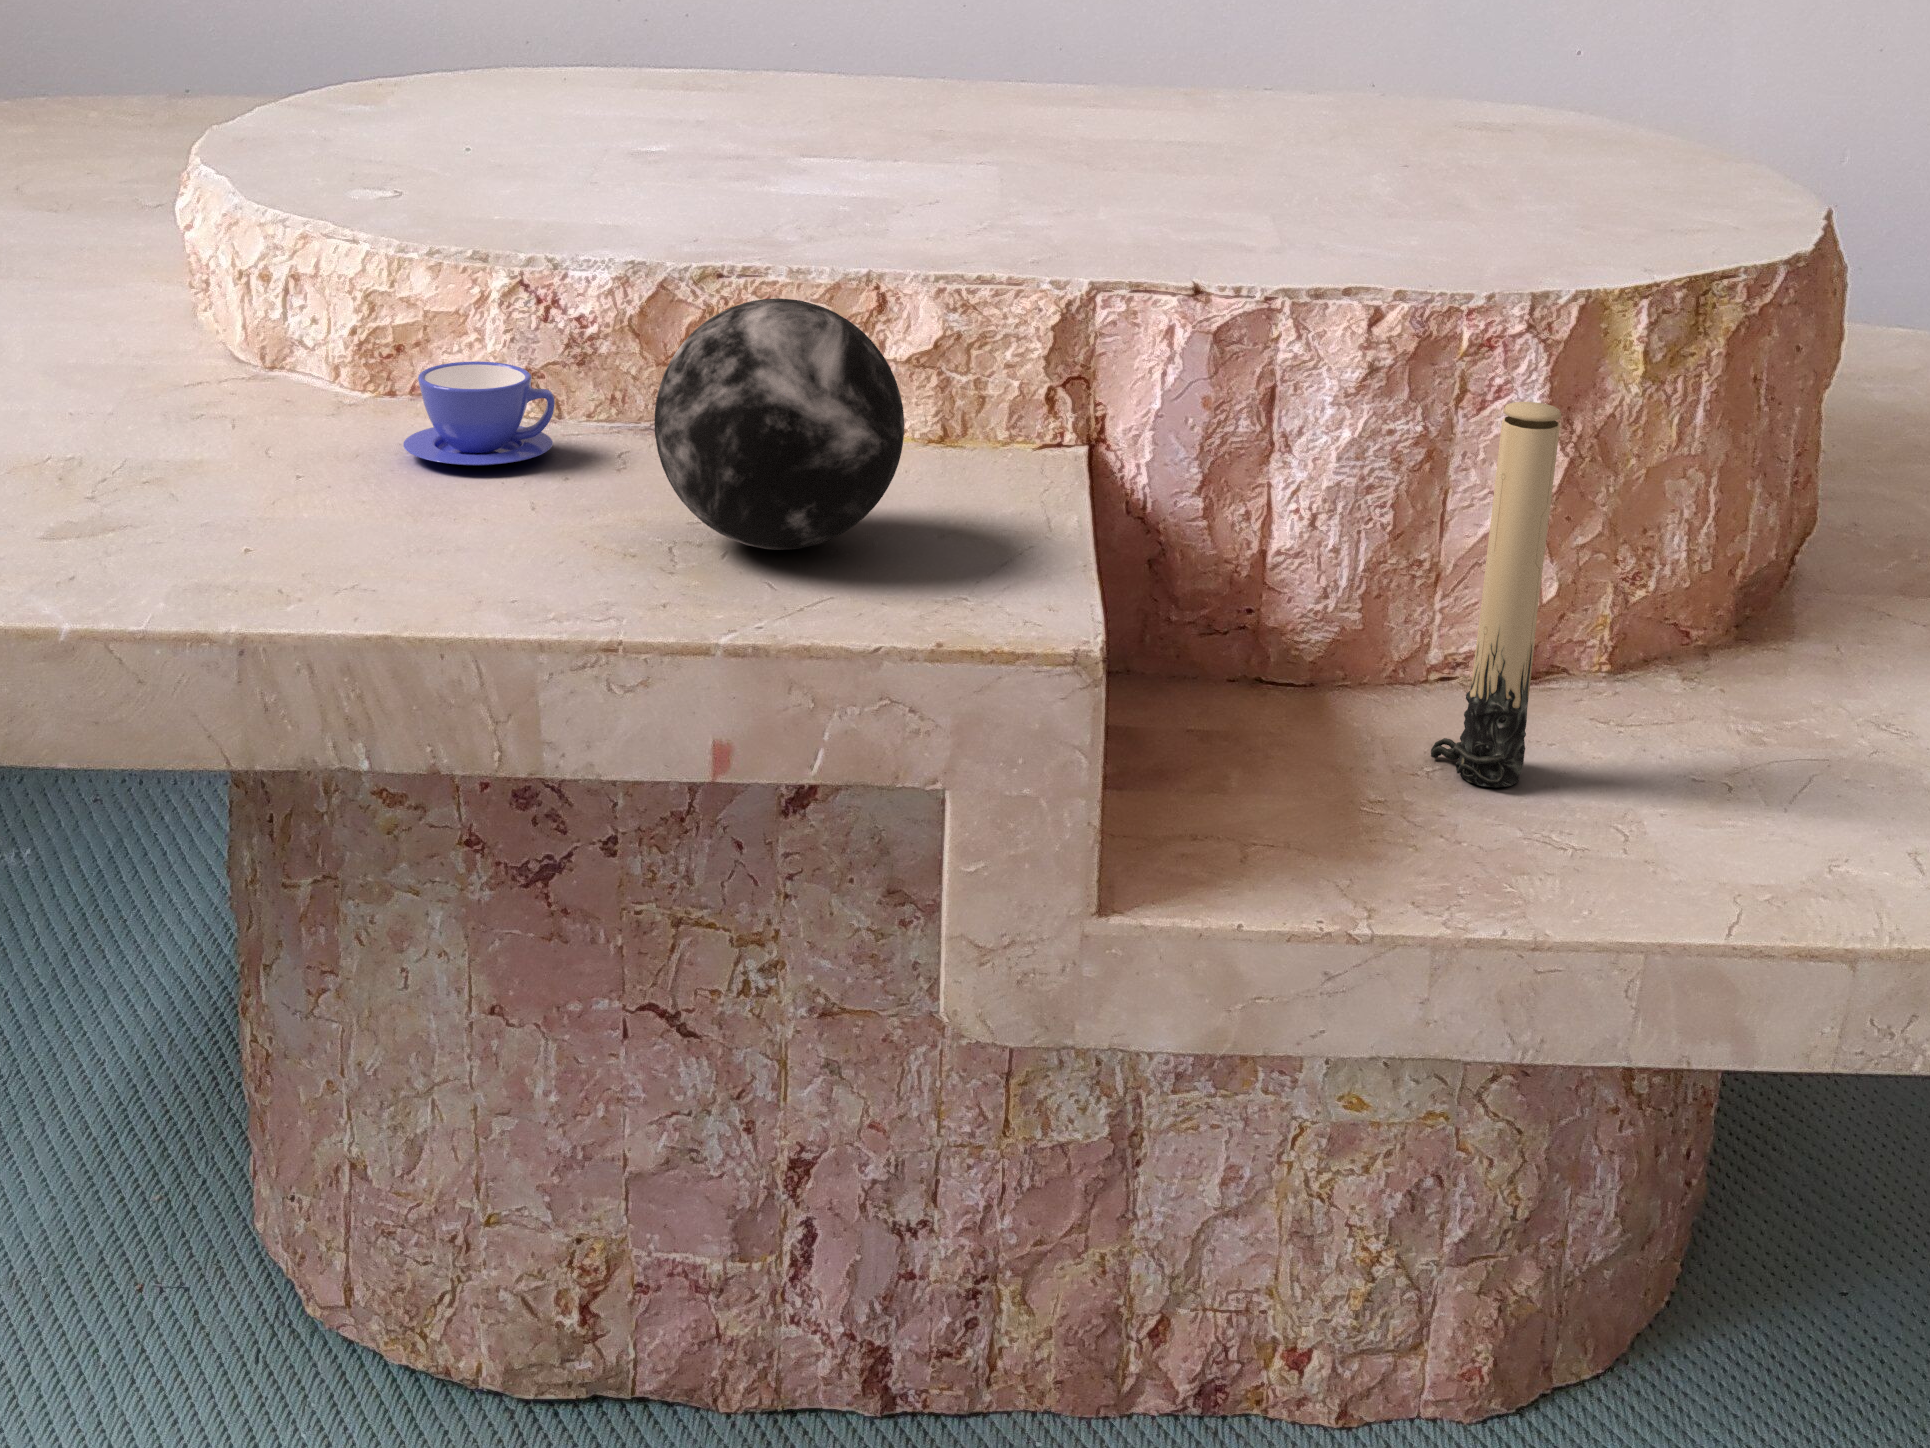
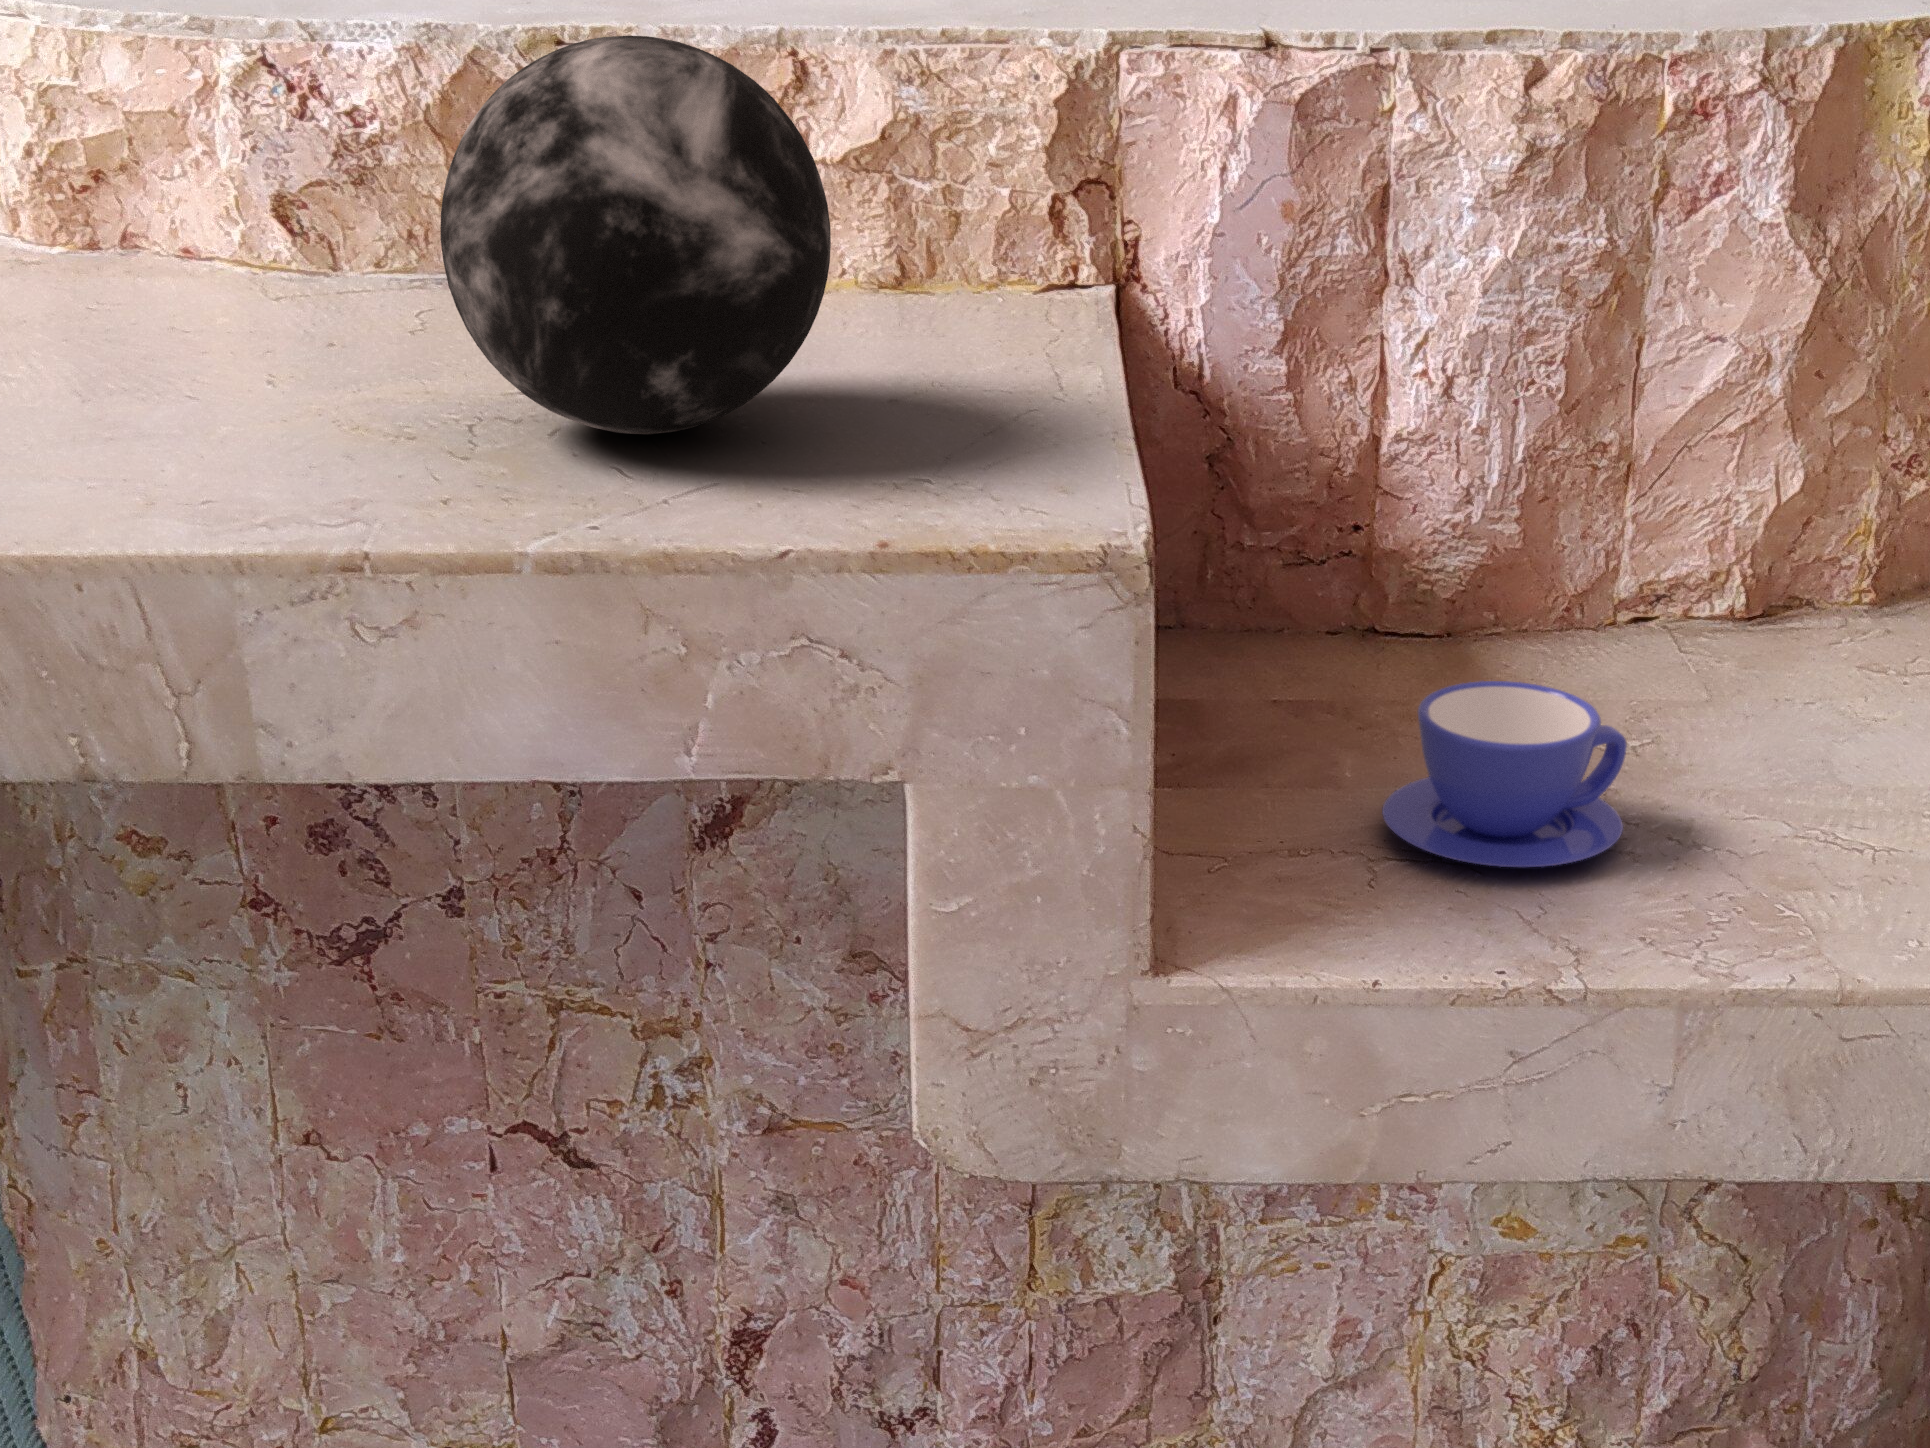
teacup: present [403,361,555,466] -> present [1382,681,1627,867]
candle: present [1431,402,1561,787] -> none [1635,172,1842,766]

